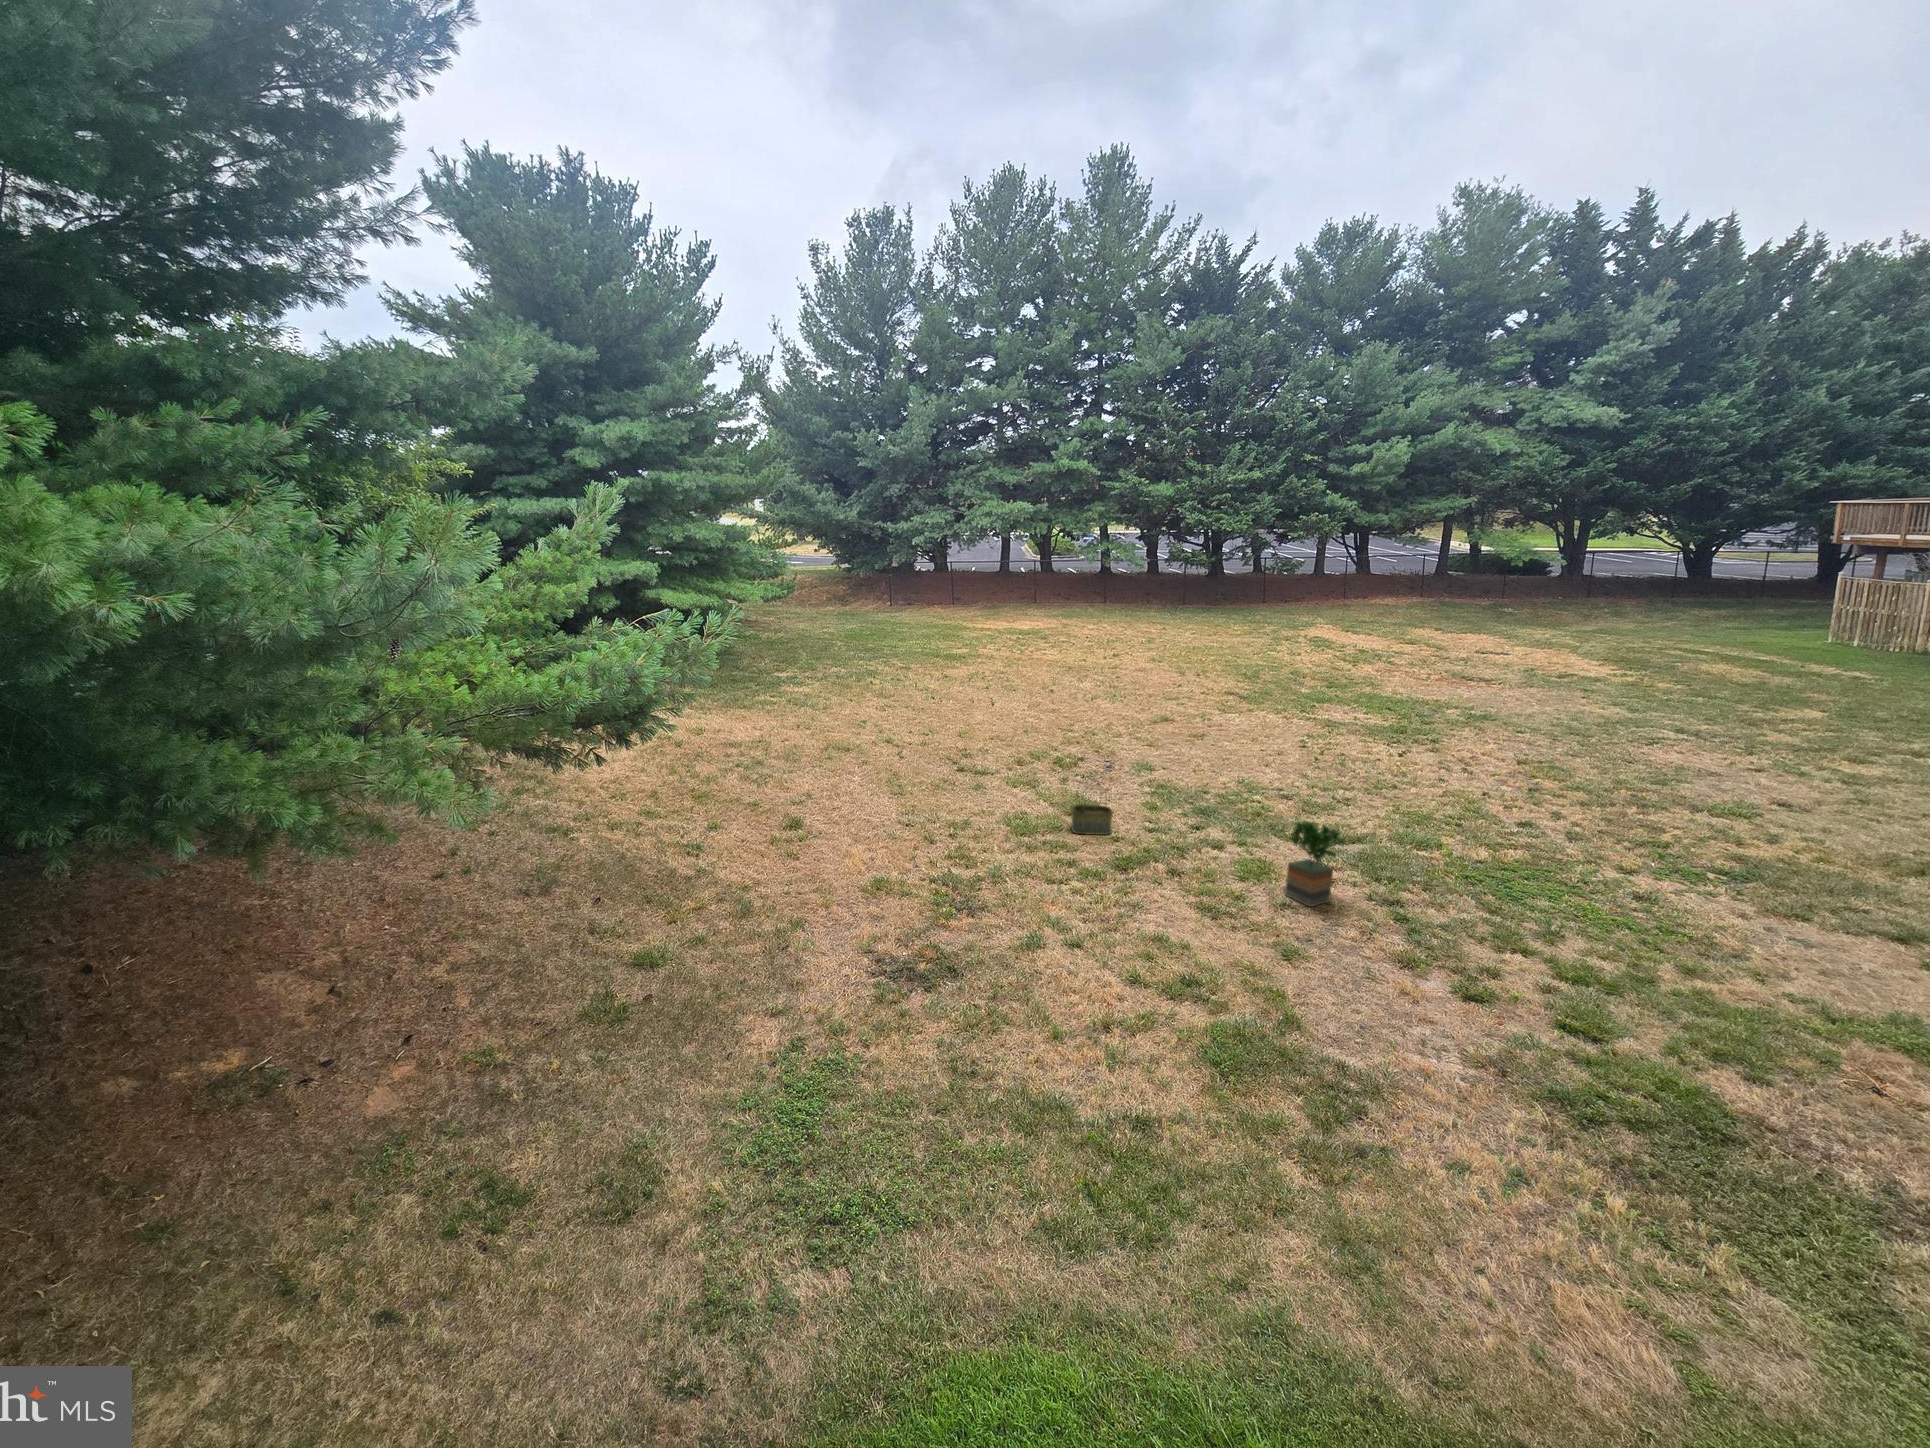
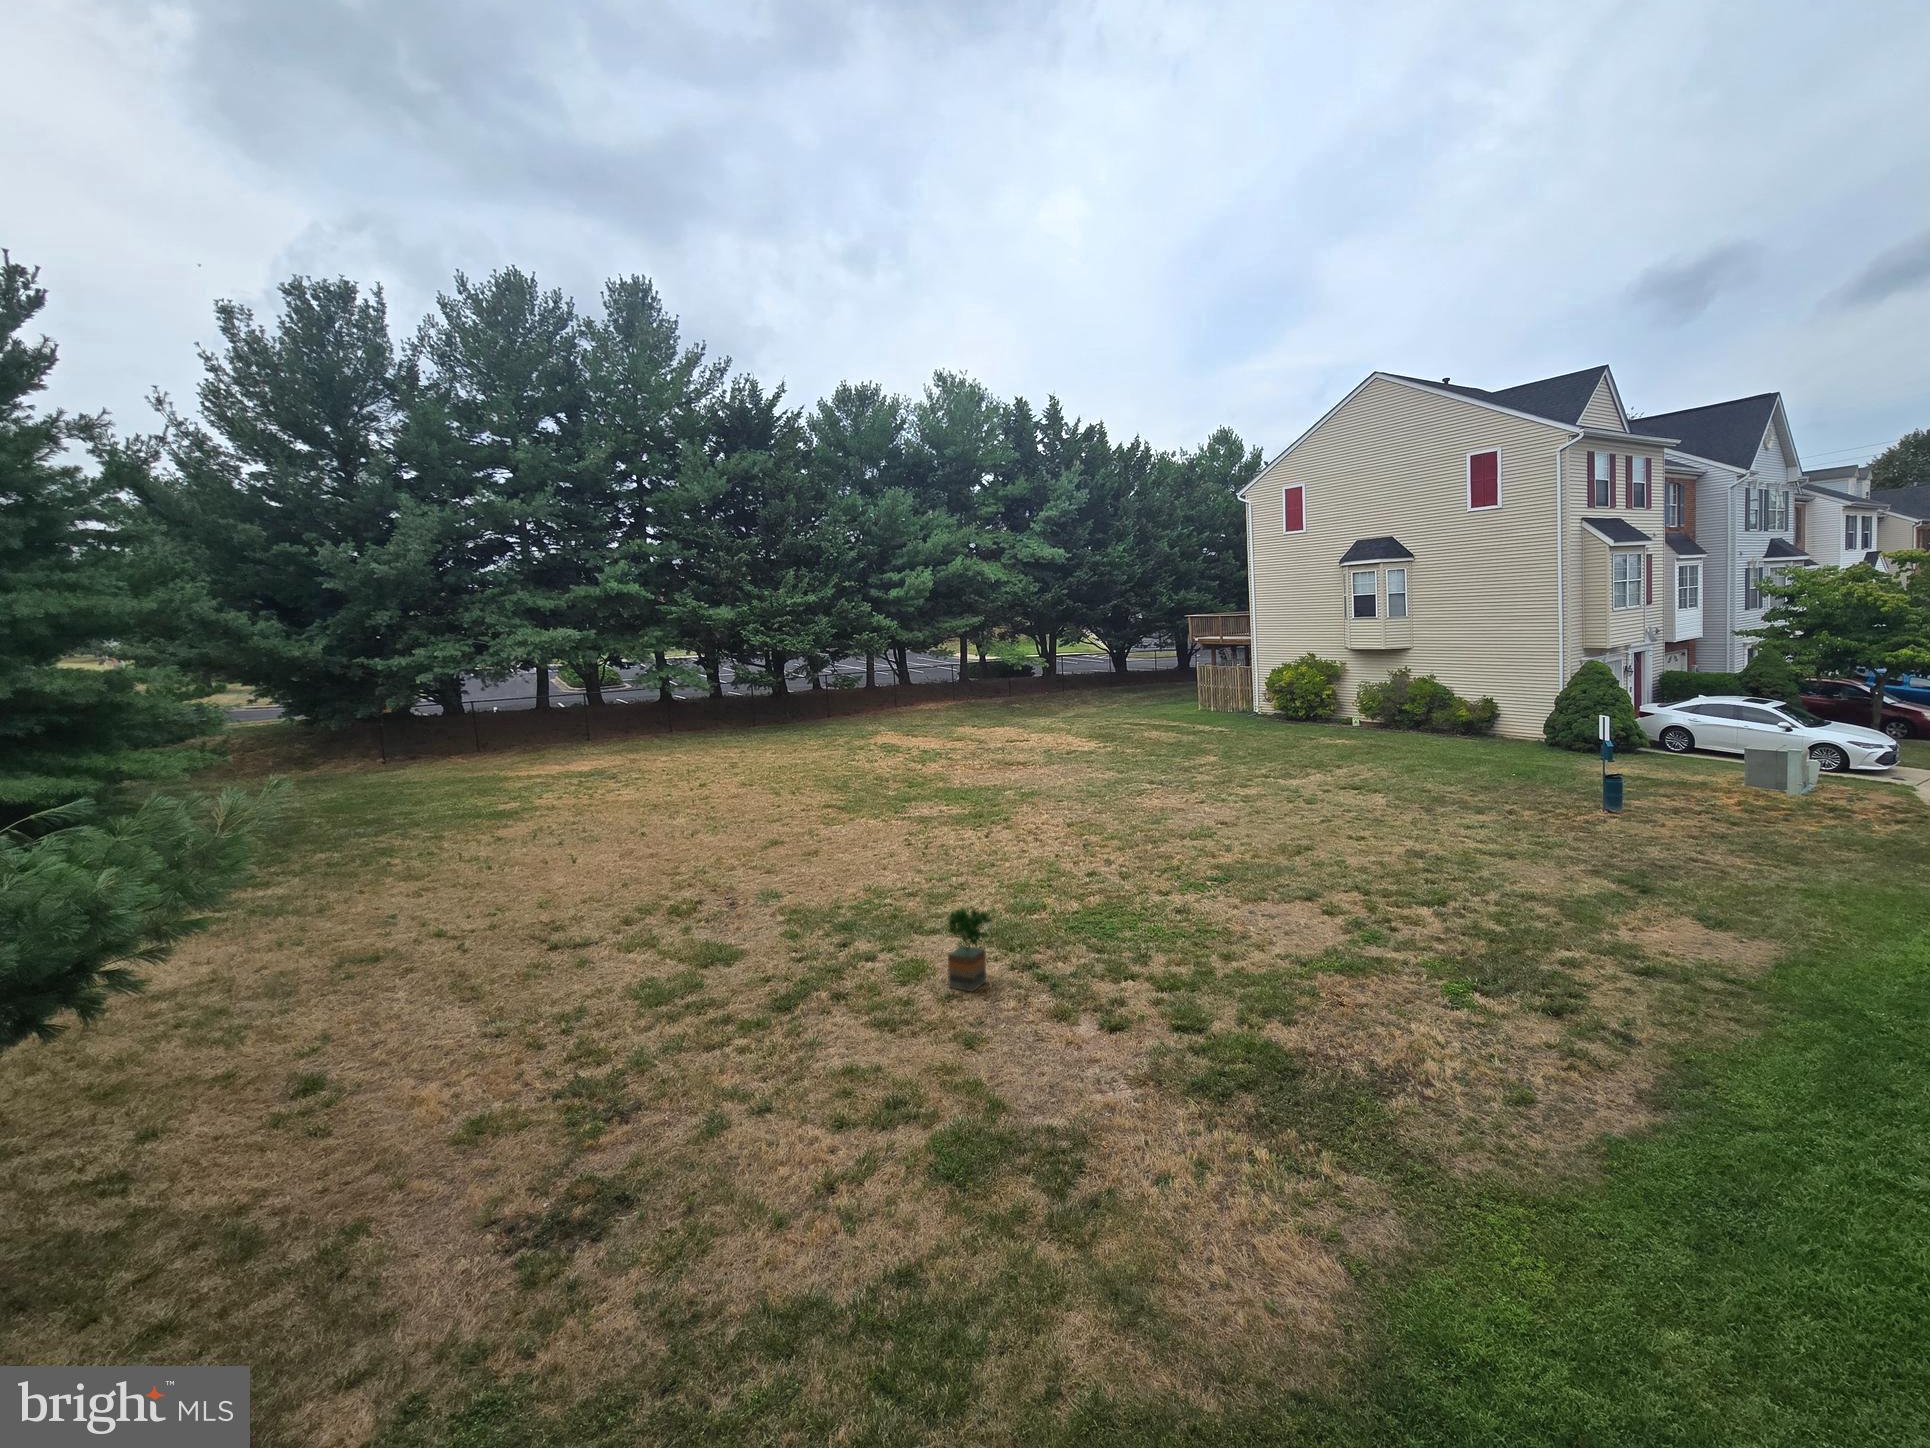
basket: present [1071,782,1113,835] -> none [712,917,762,985]

